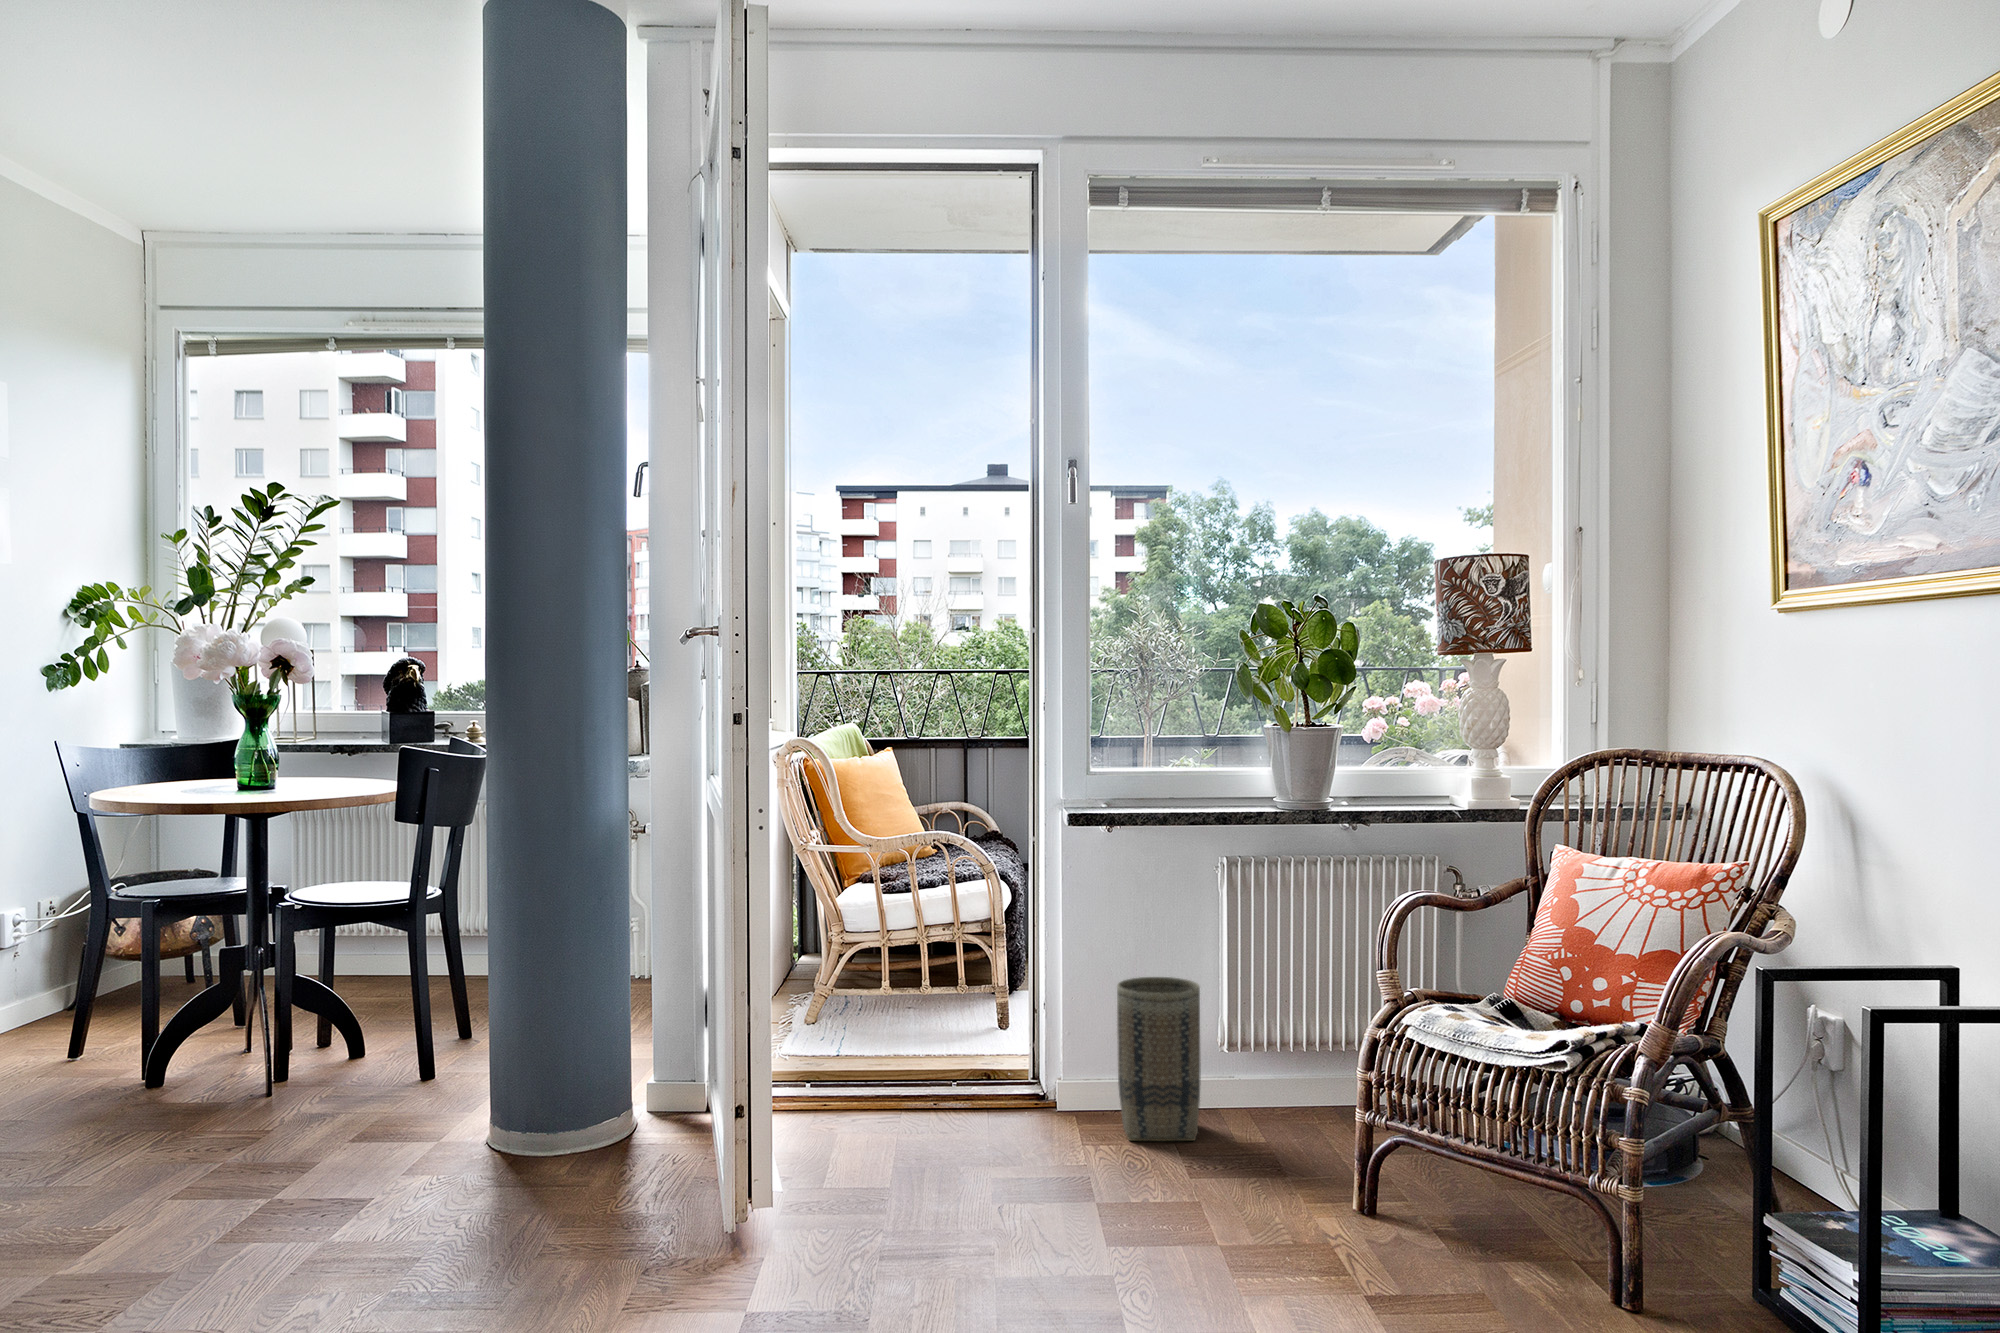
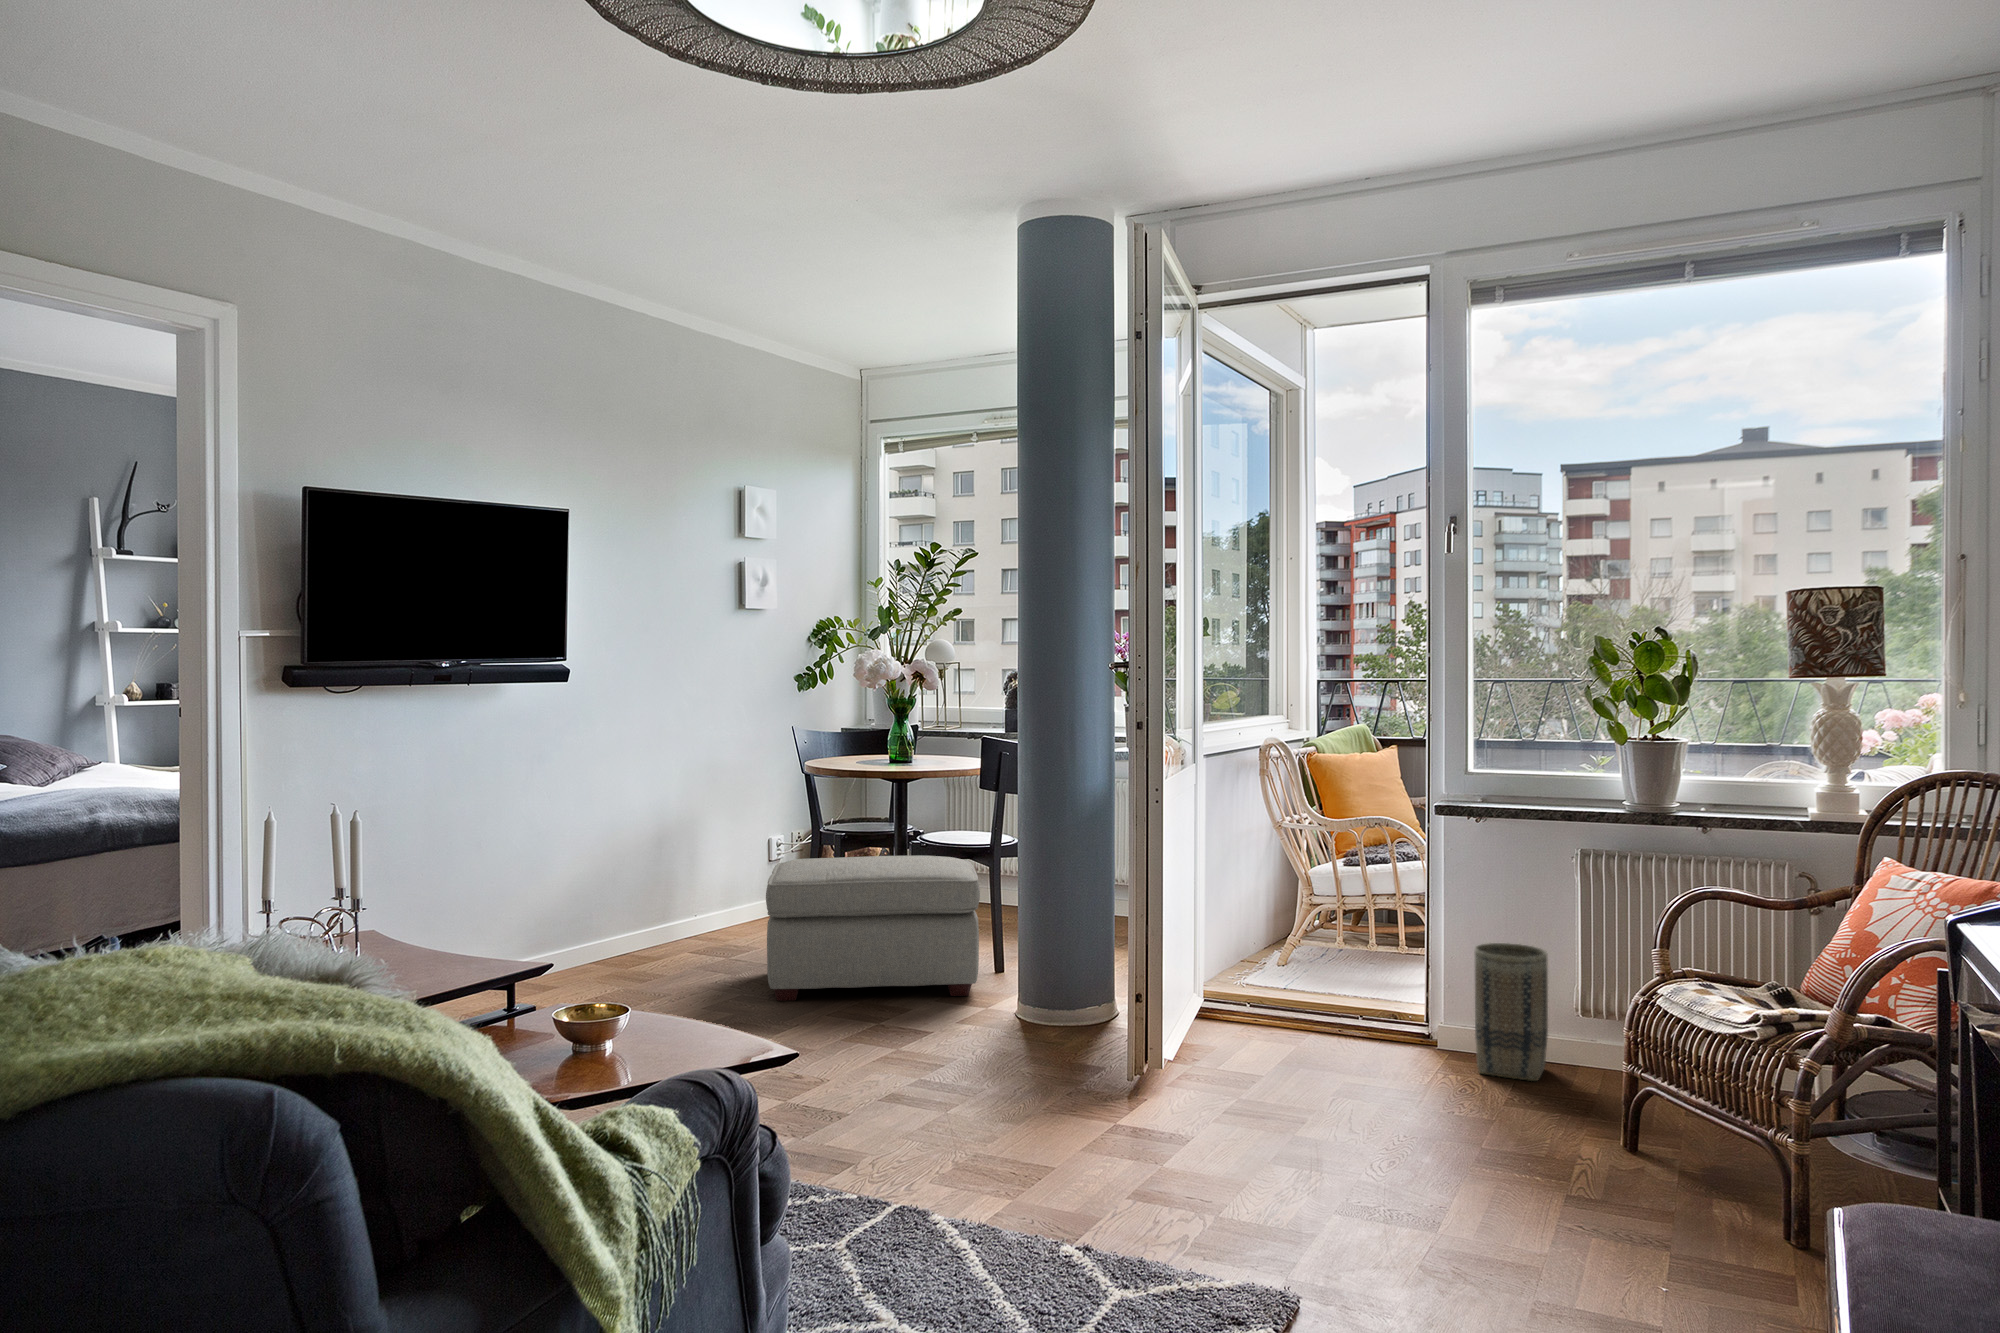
ottoman: none [46,930,420,1187] -> present [766,856,980,1001]

